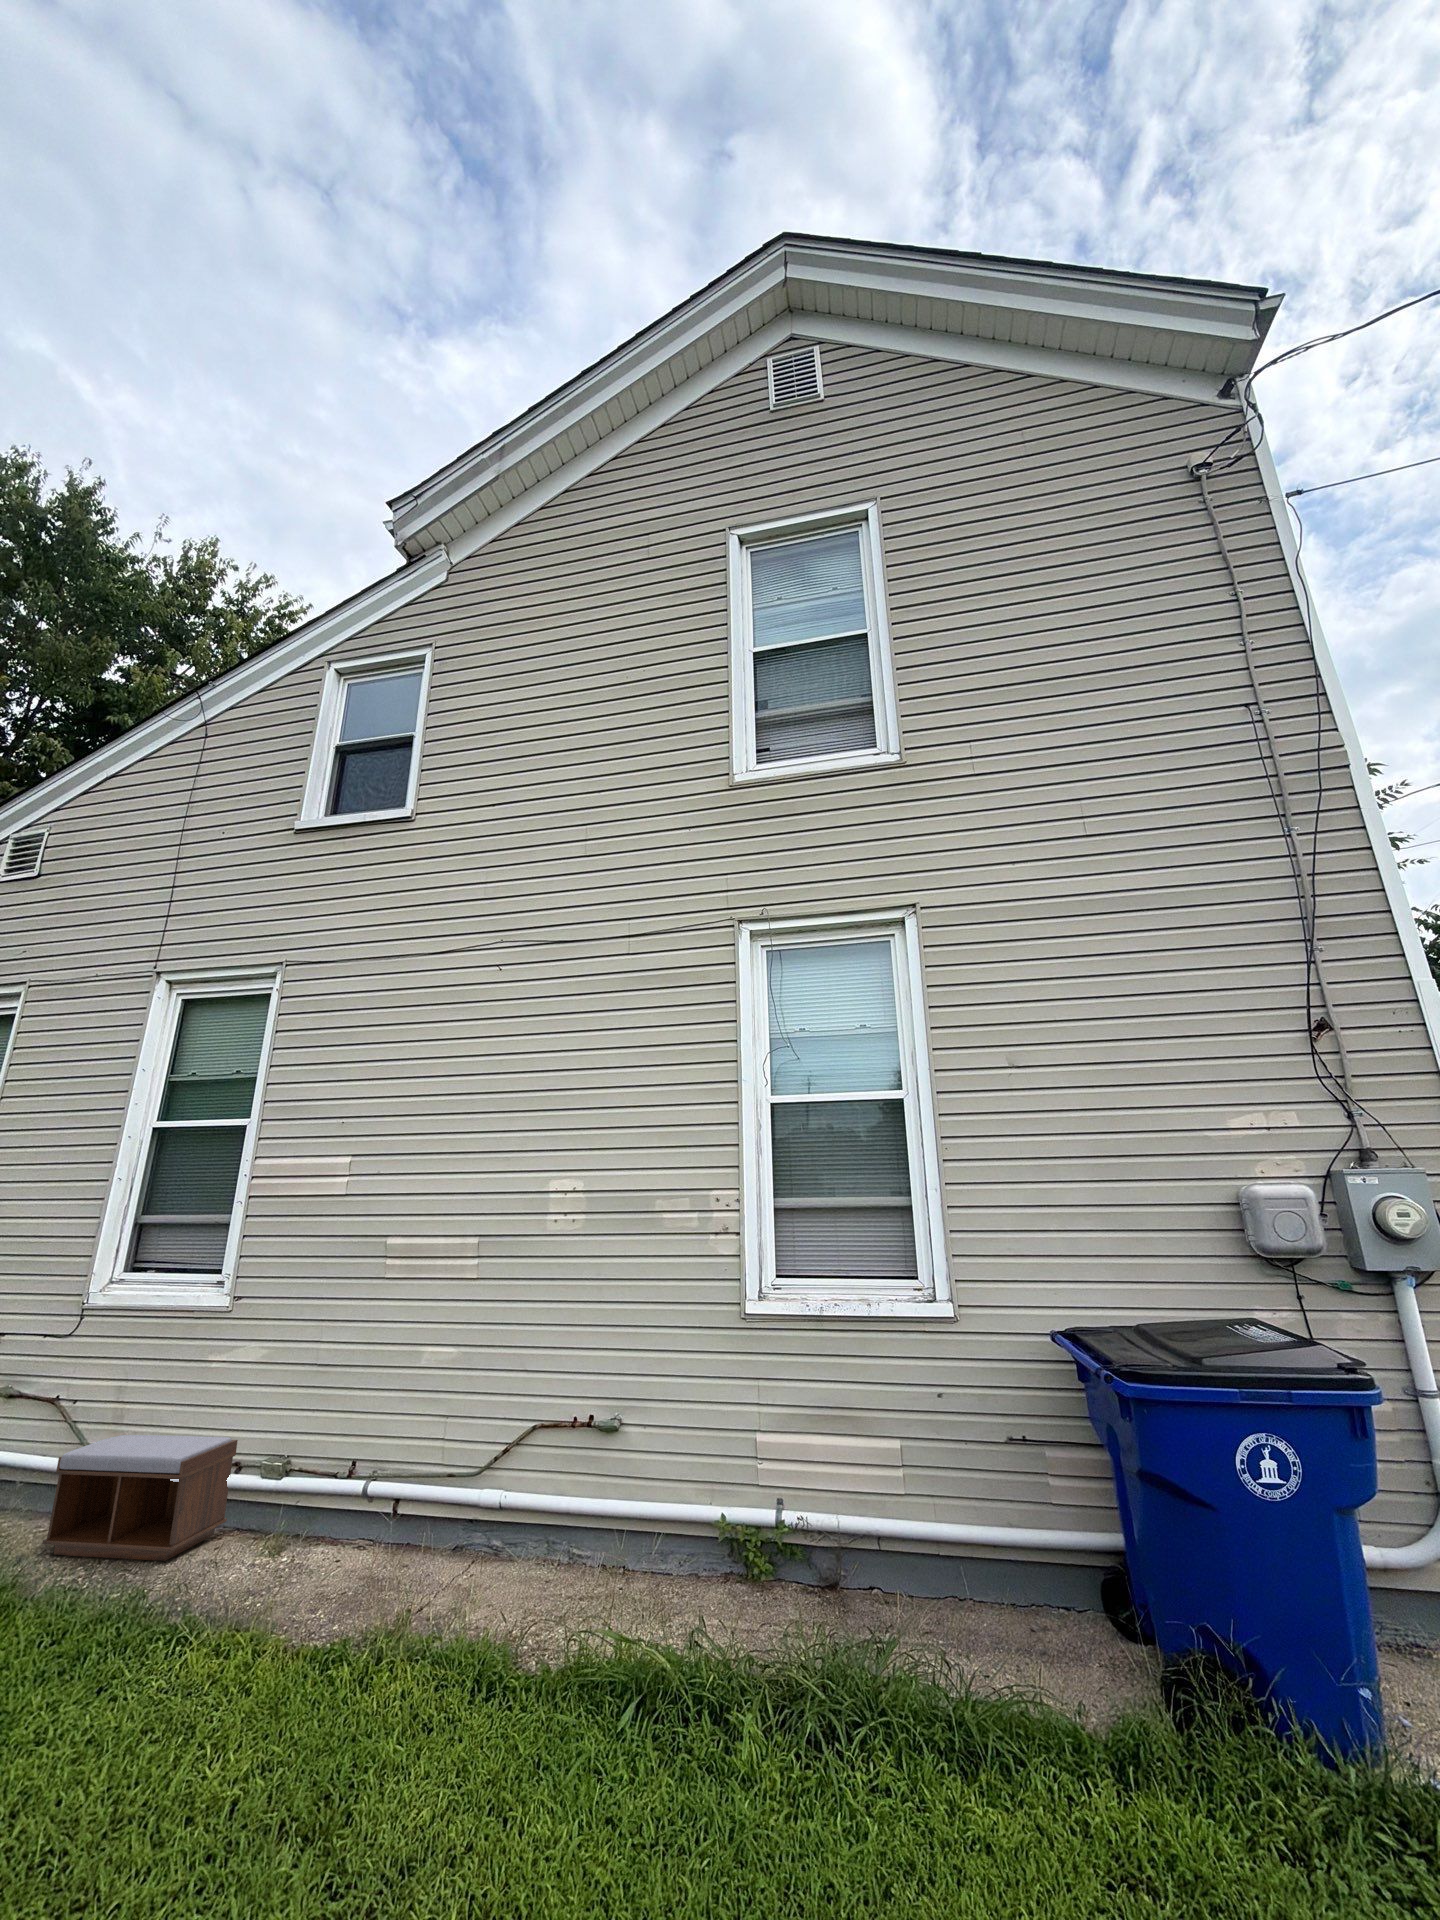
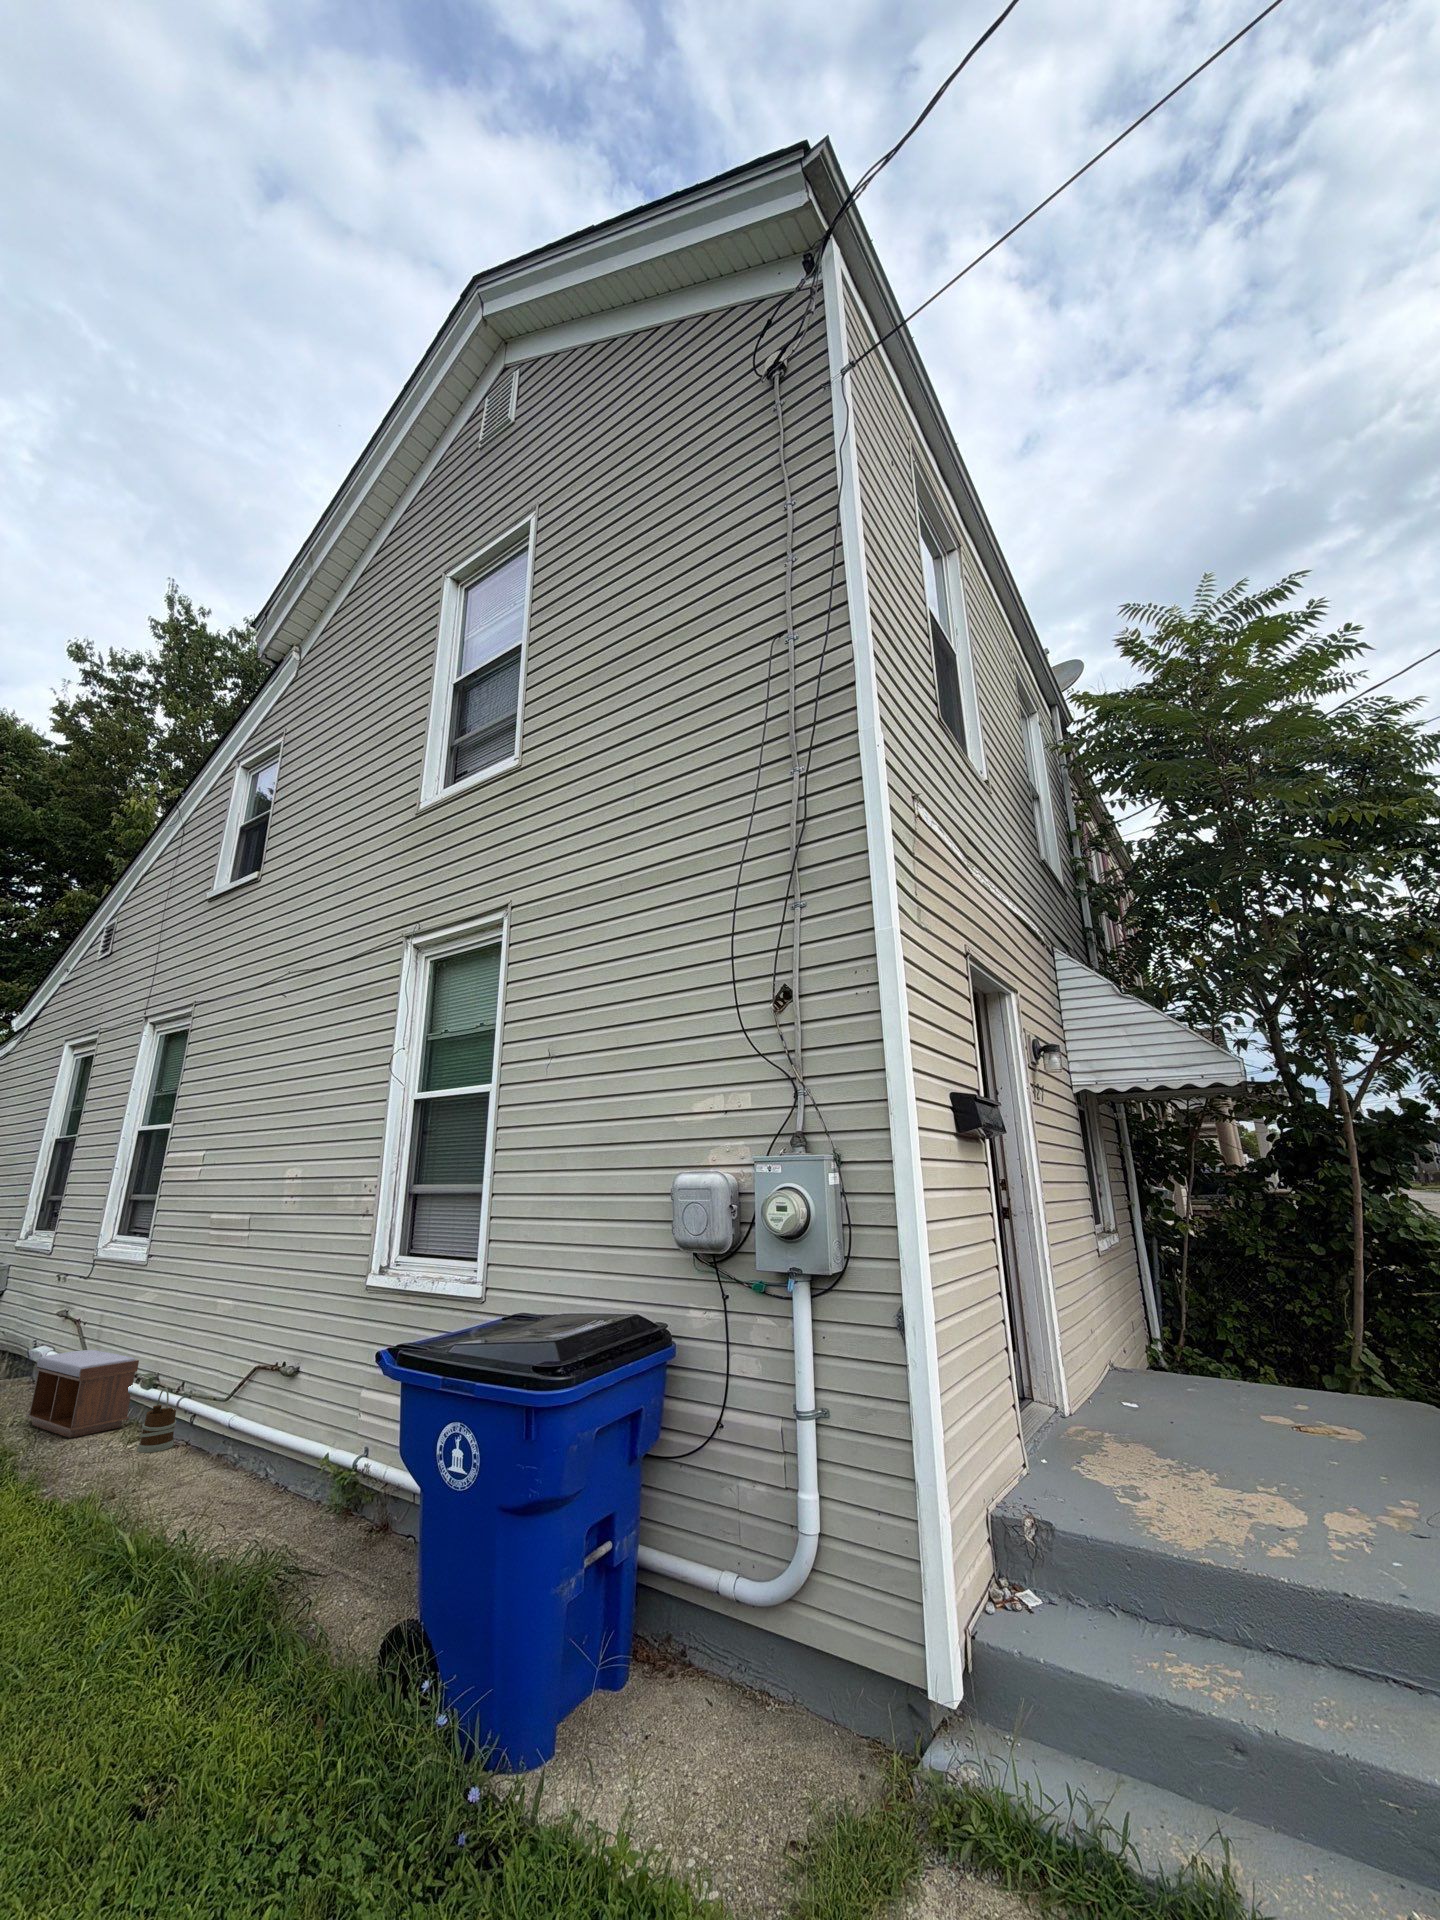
wooden bucket: none [311,1470,356,1560] -> present [137,1388,176,1452]

